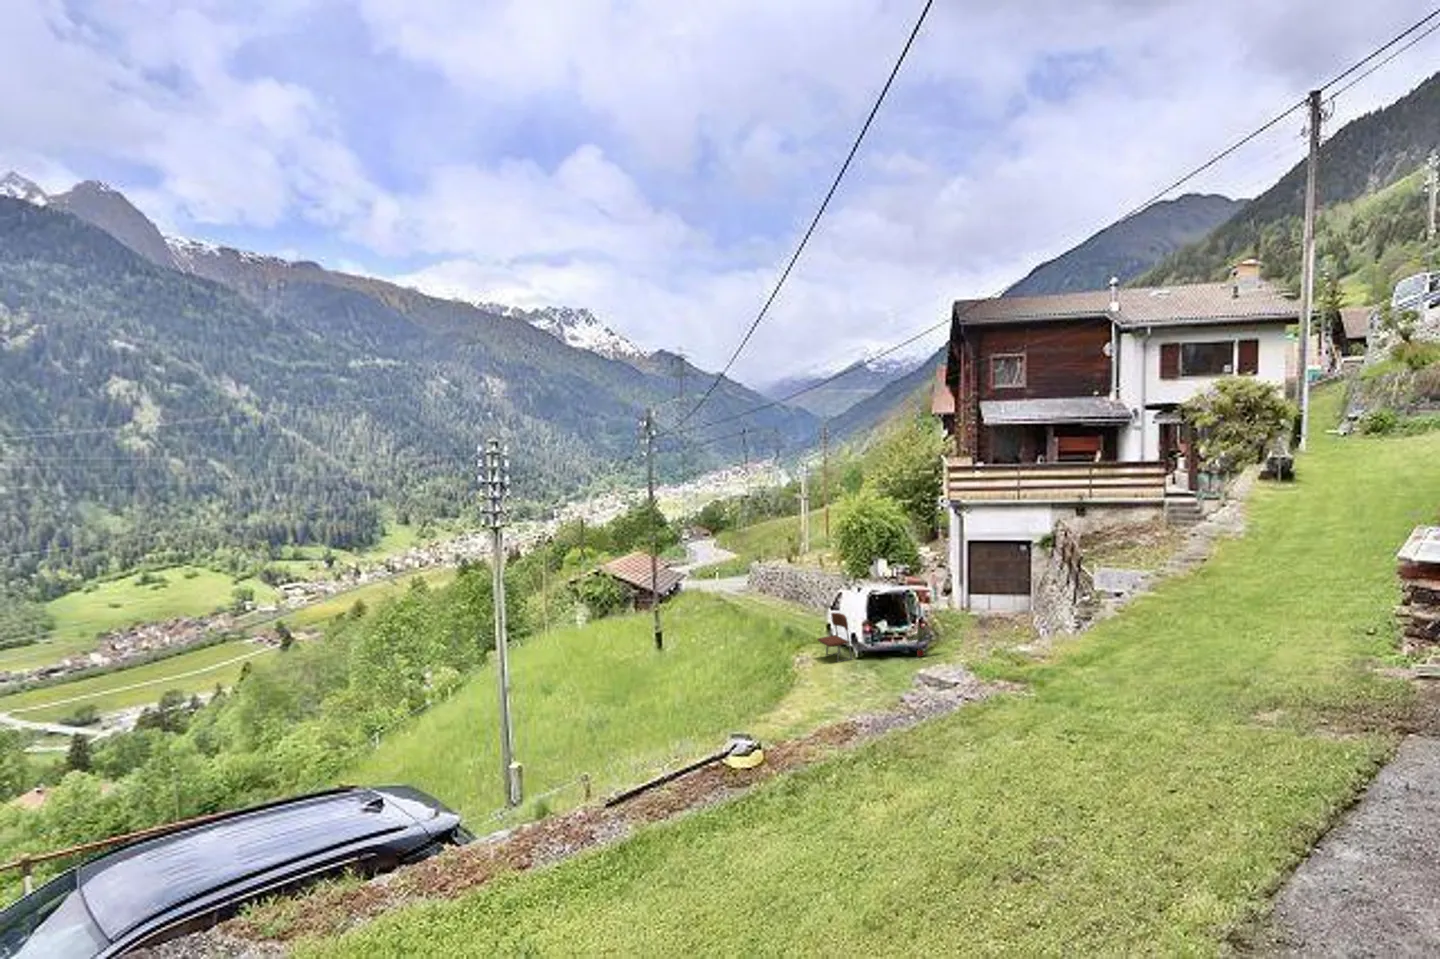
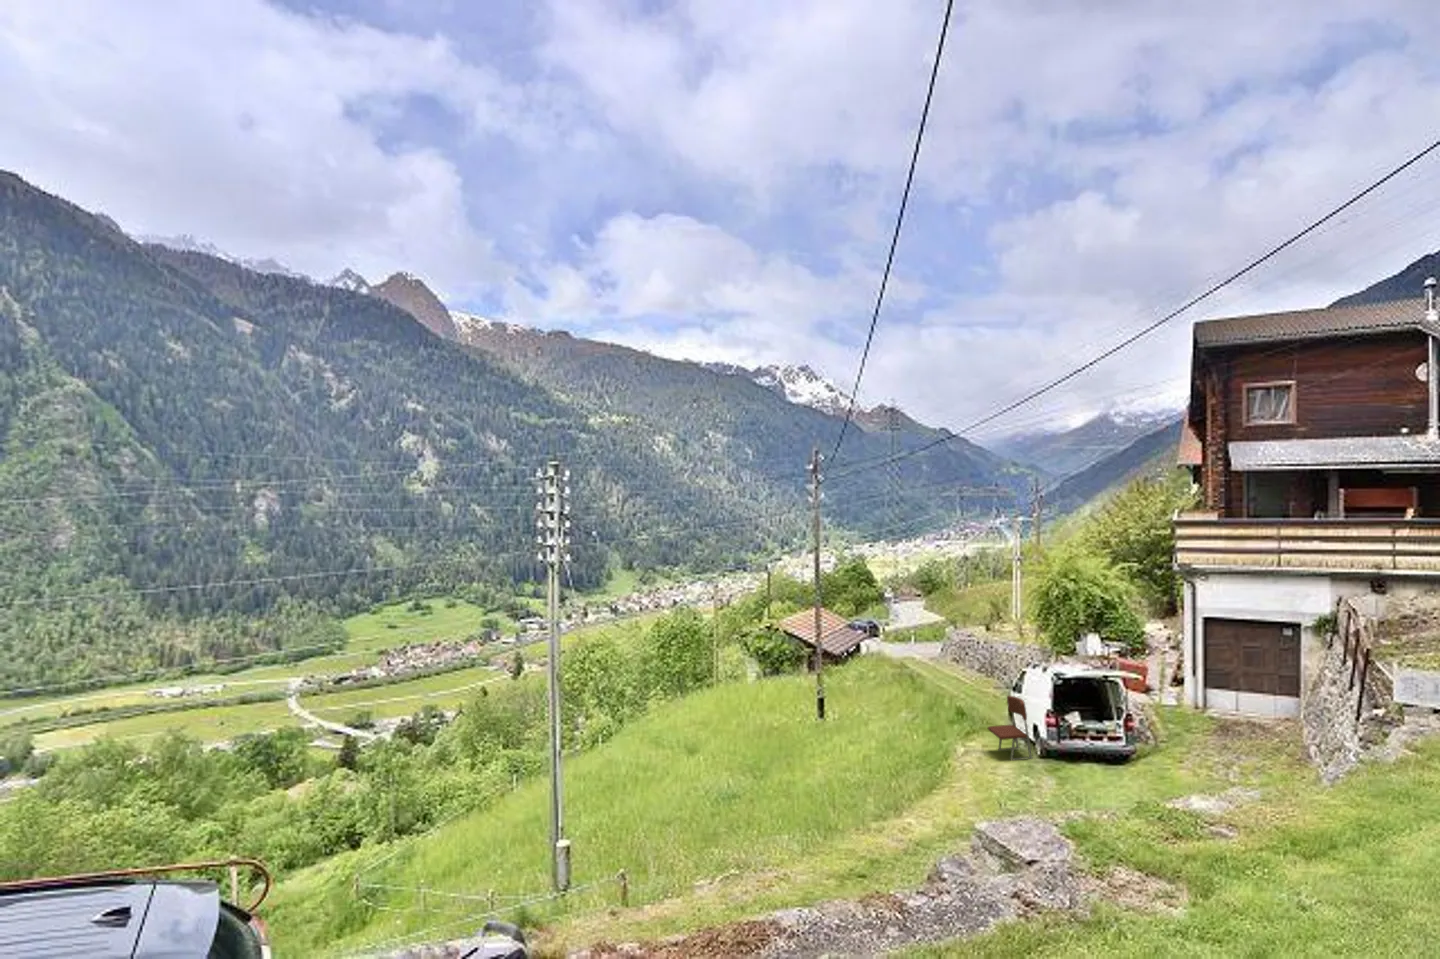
potted tree: present [908,625,929,657] -> none [1104,720,1140,767]

